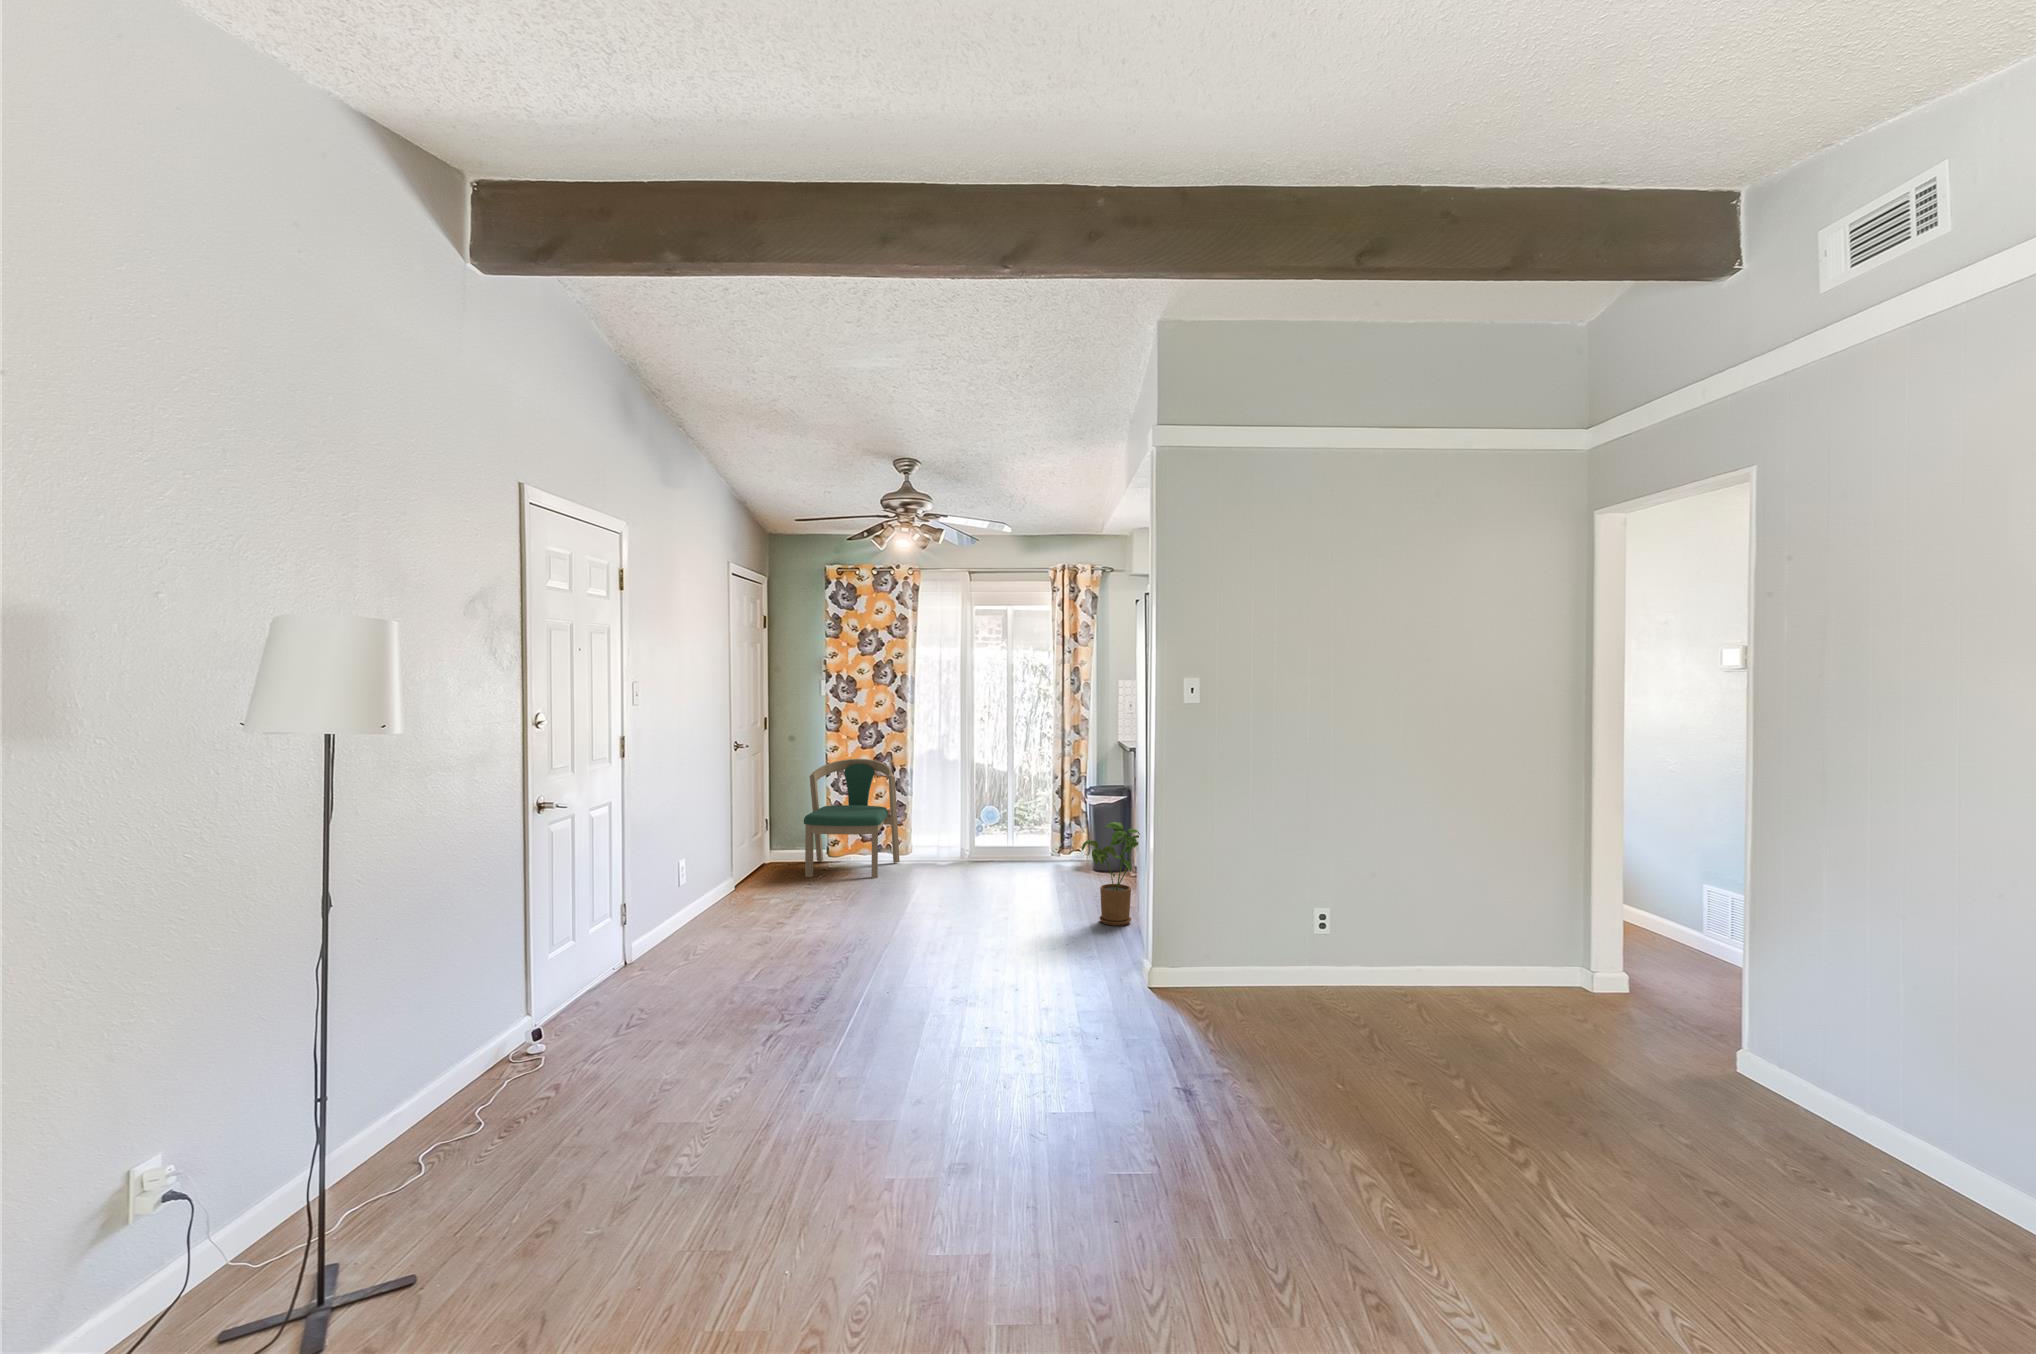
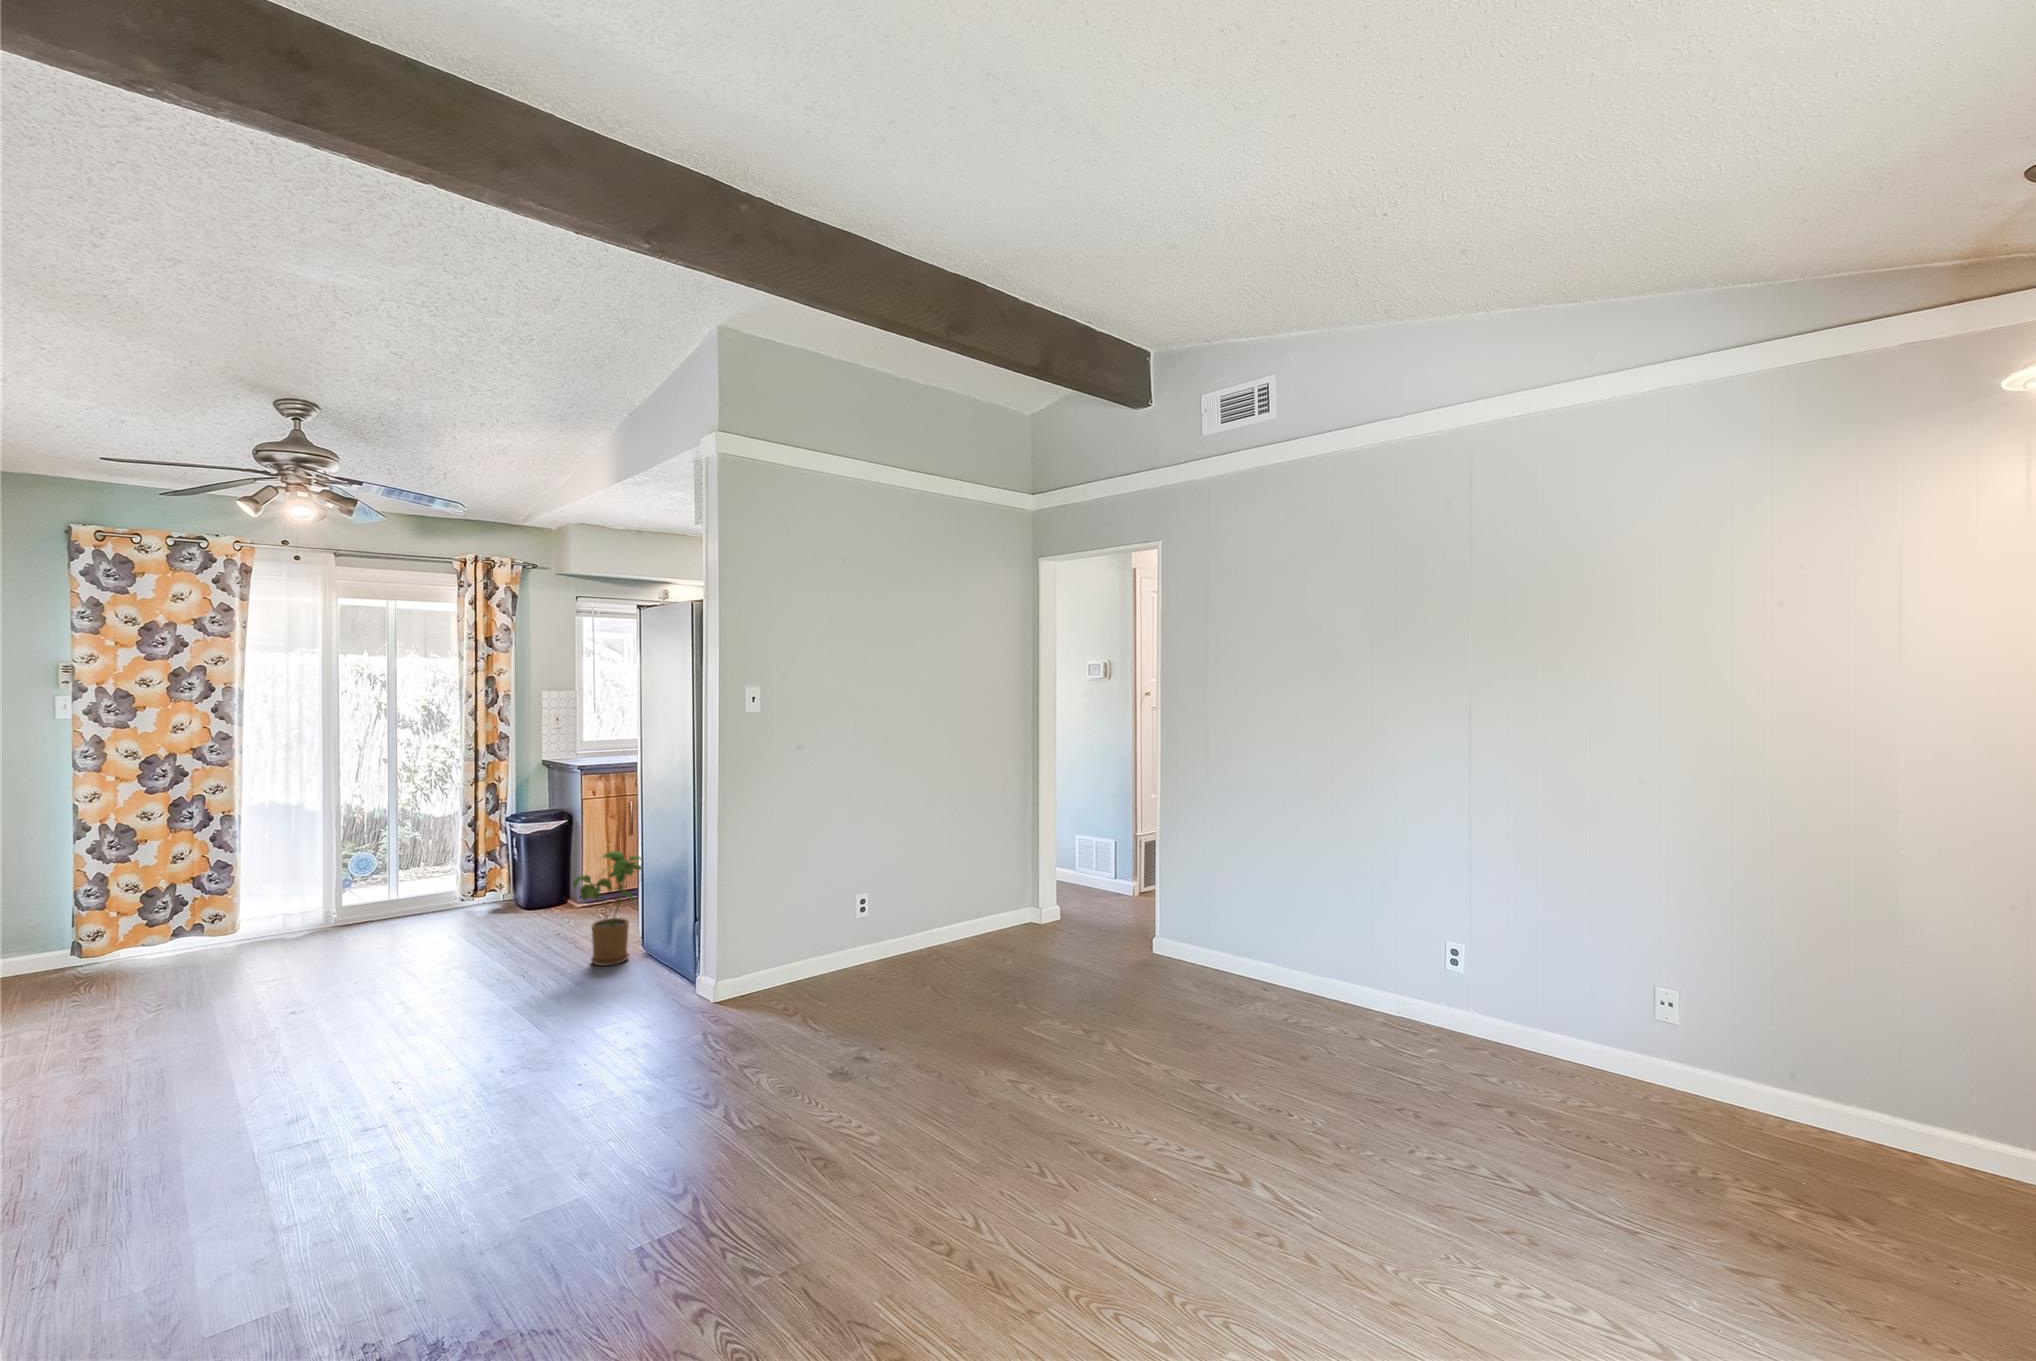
dining chair: present [804,759,900,878] -> none [44,811,223,1003]

